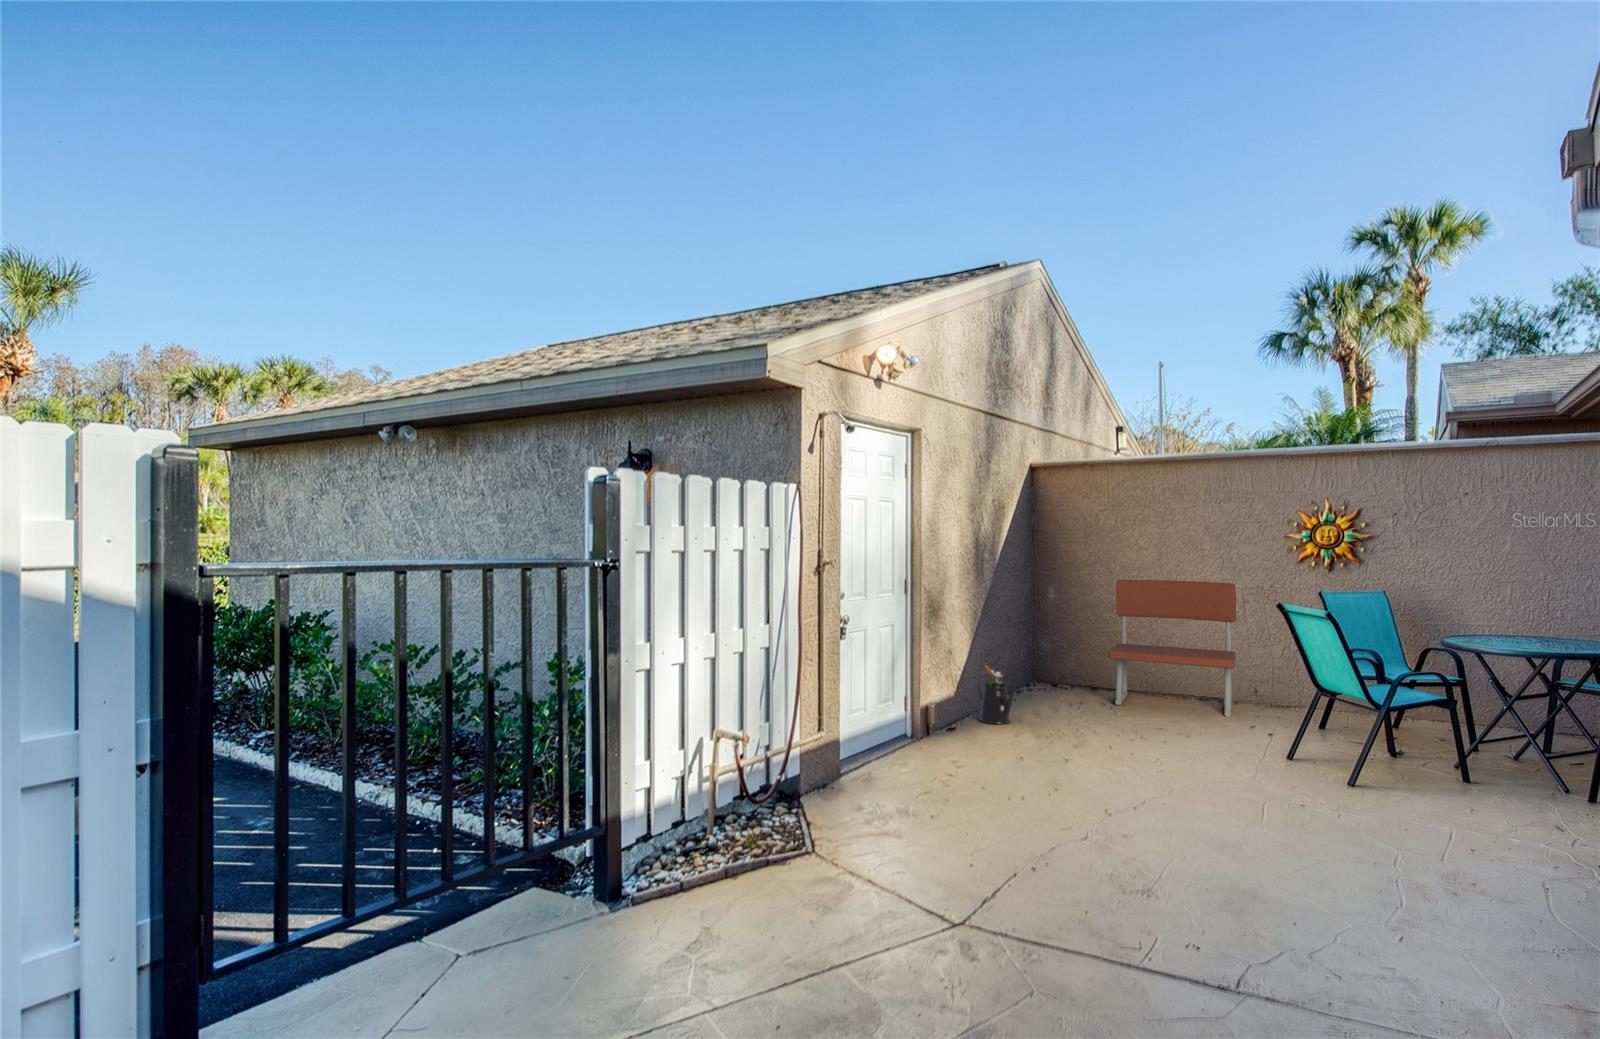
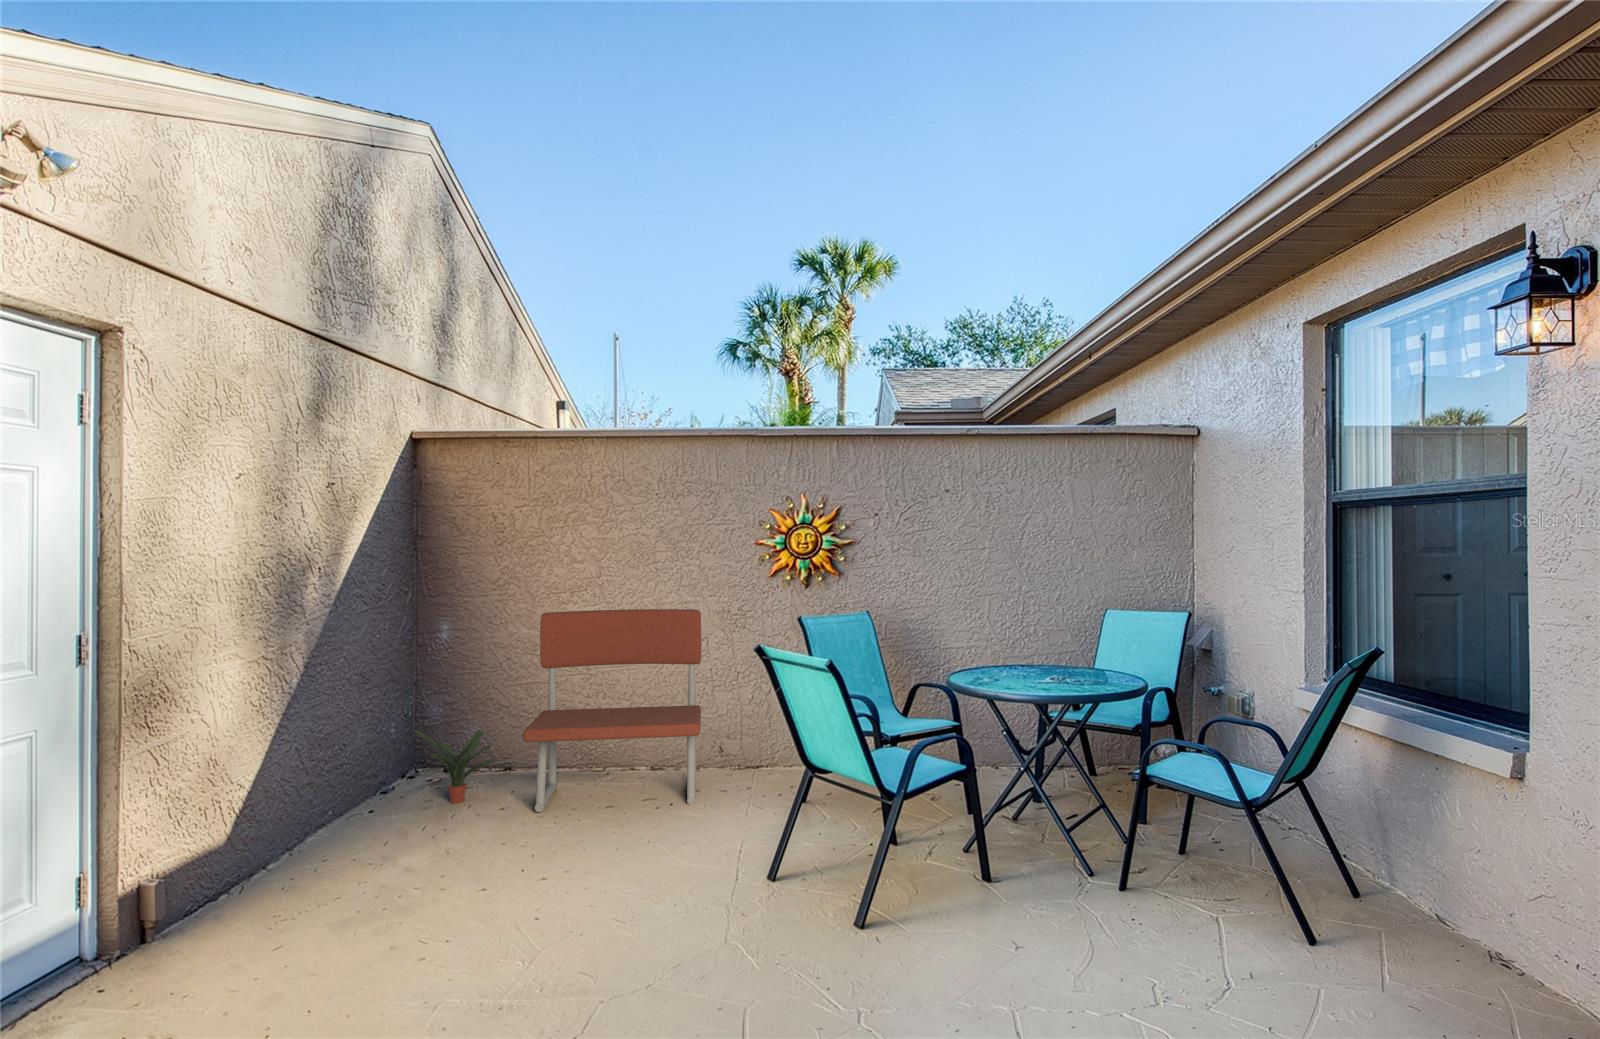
potted plant: none [1036,647,1086,694] -> present [415,730,494,803]
watering can: present [978,666,1014,724] -> none [254,797,328,923]

